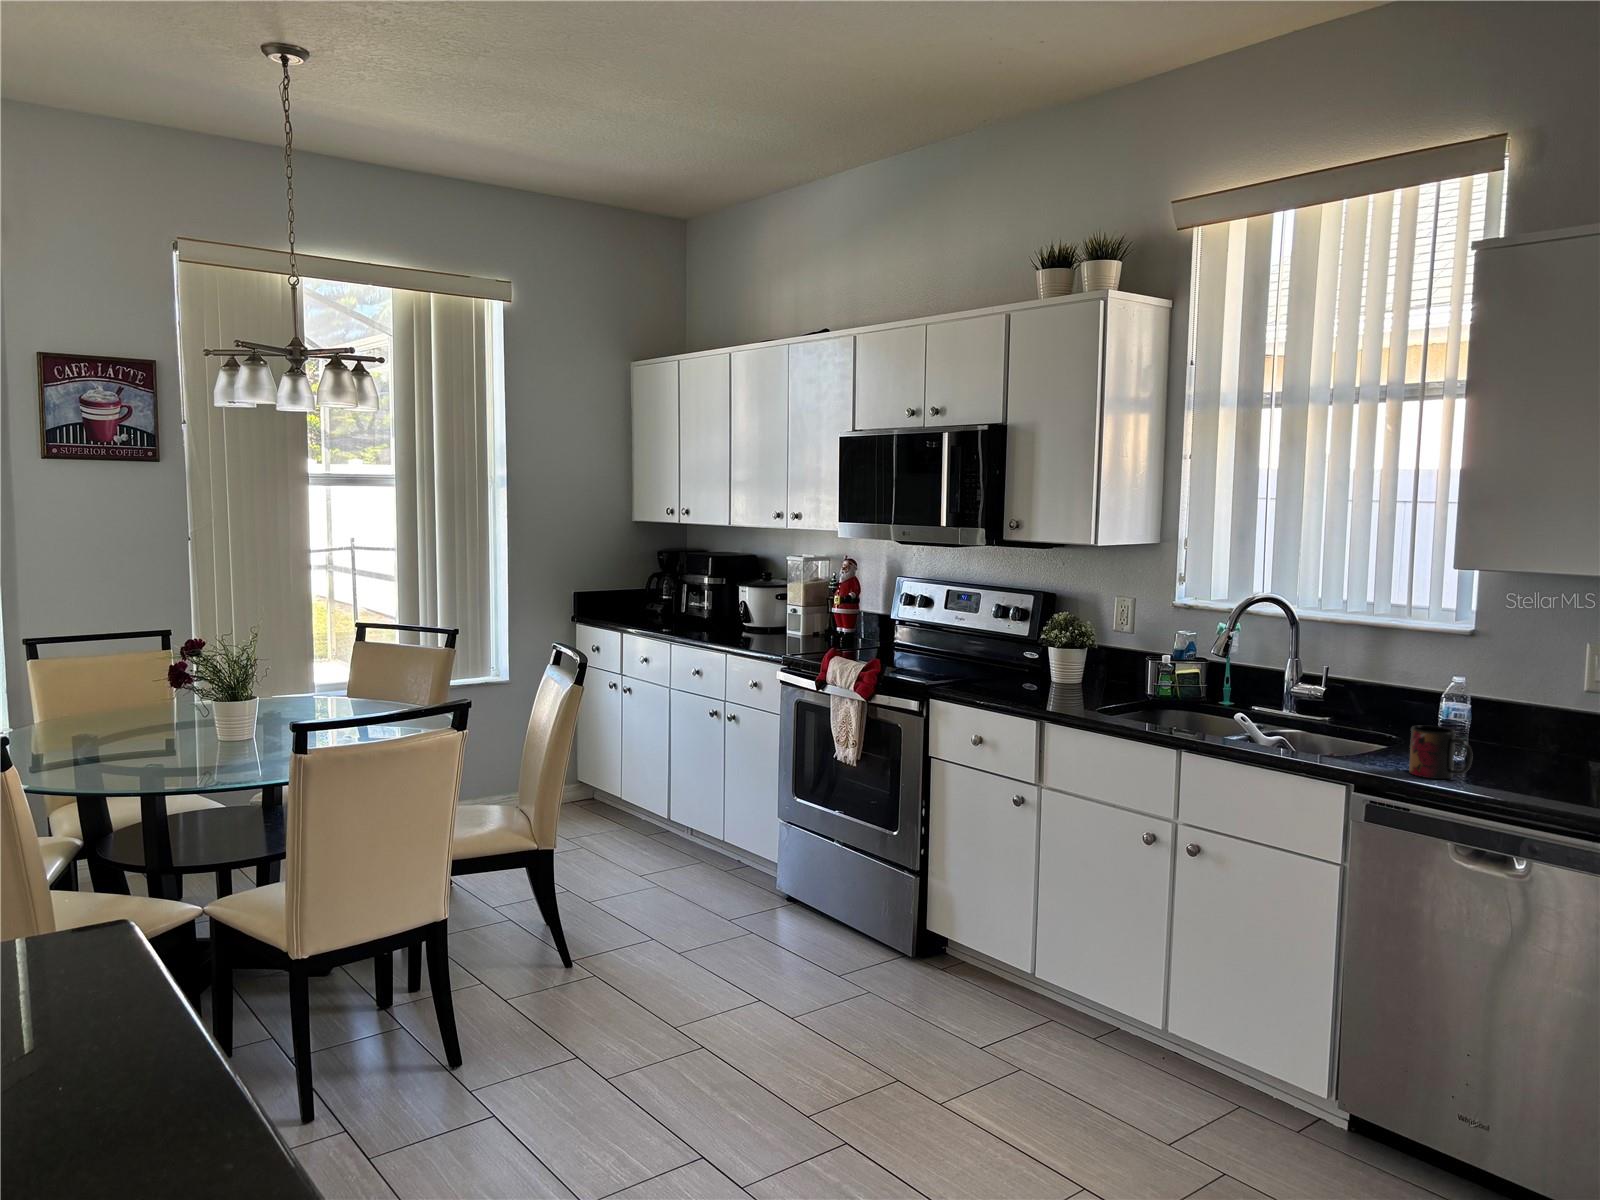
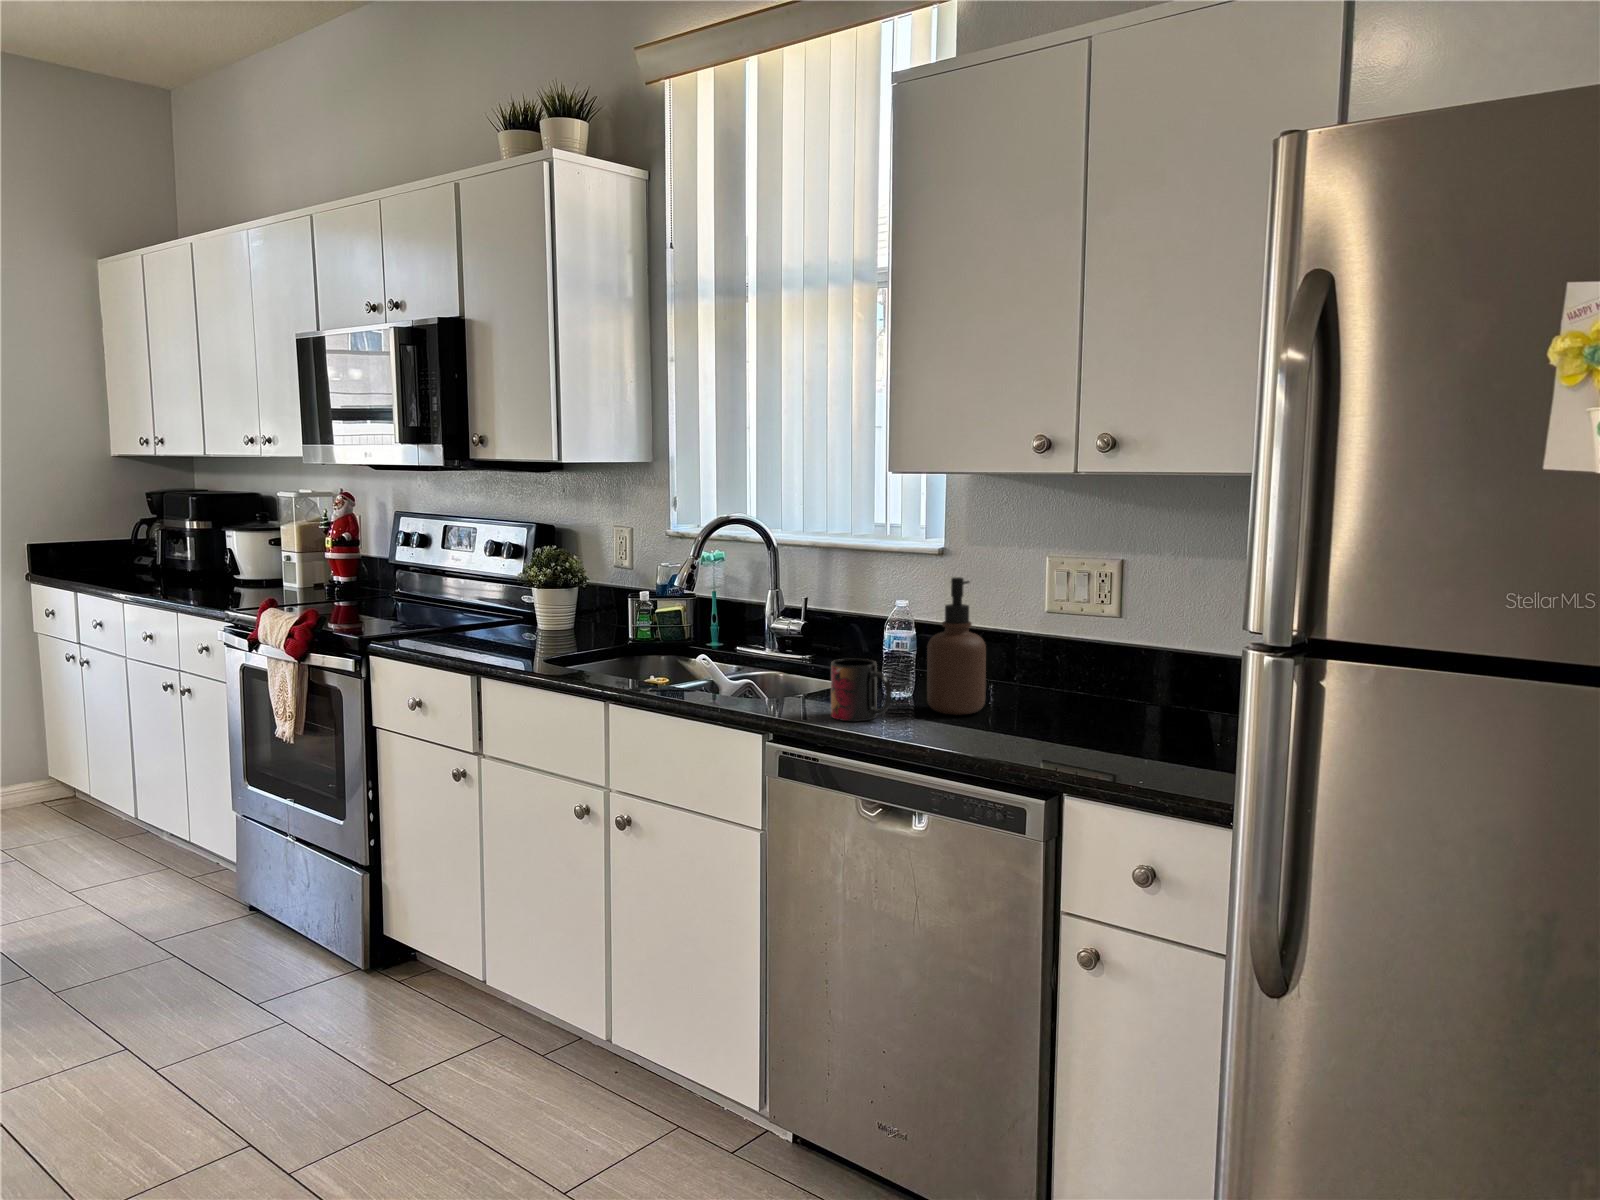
soap dispenser: none [1491,661,1553,779] -> present [927,577,986,715]

